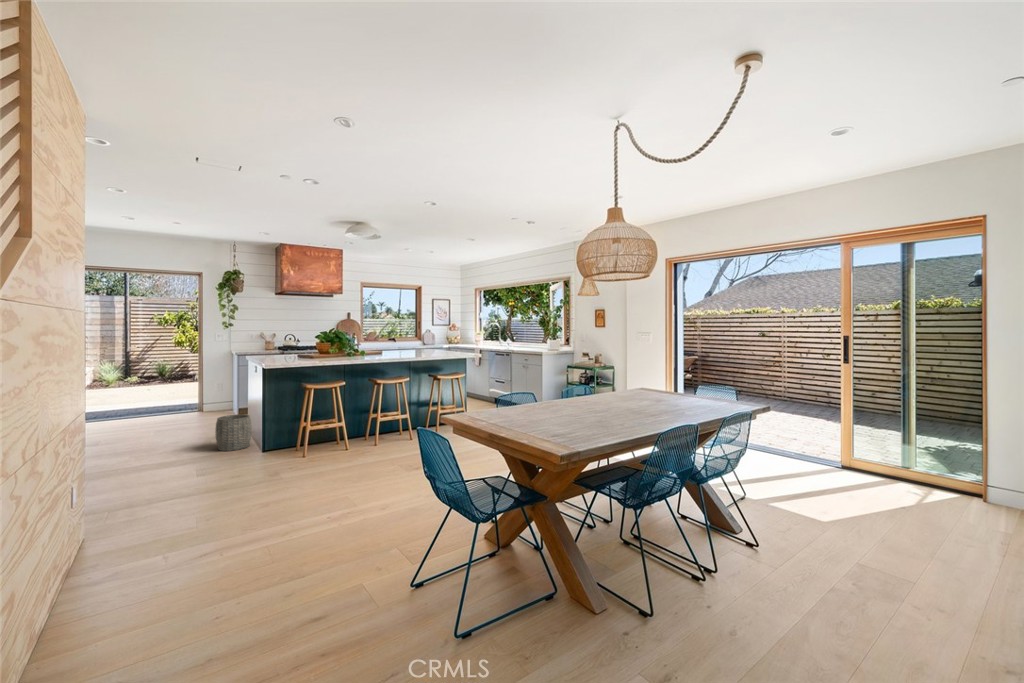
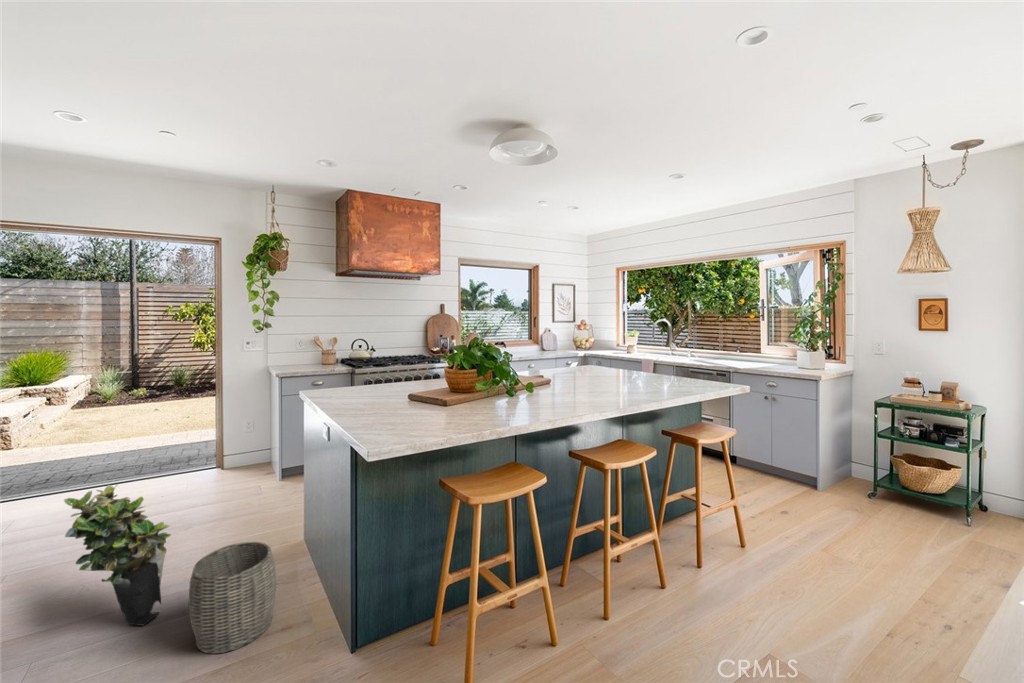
potted plant: none [158,389,202,448] -> present [64,485,171,626]

